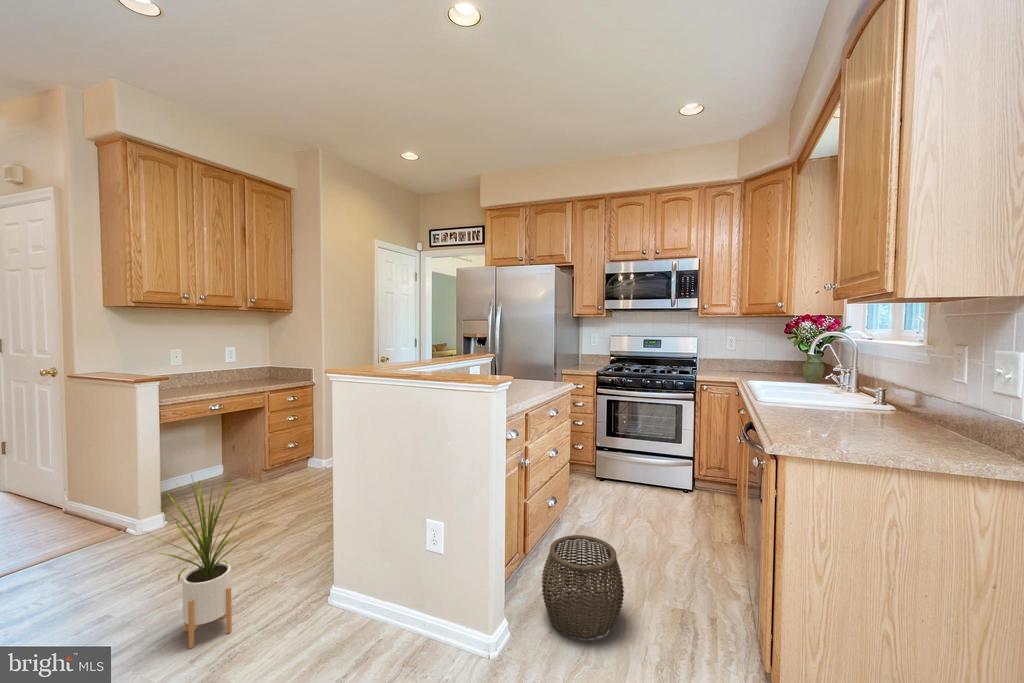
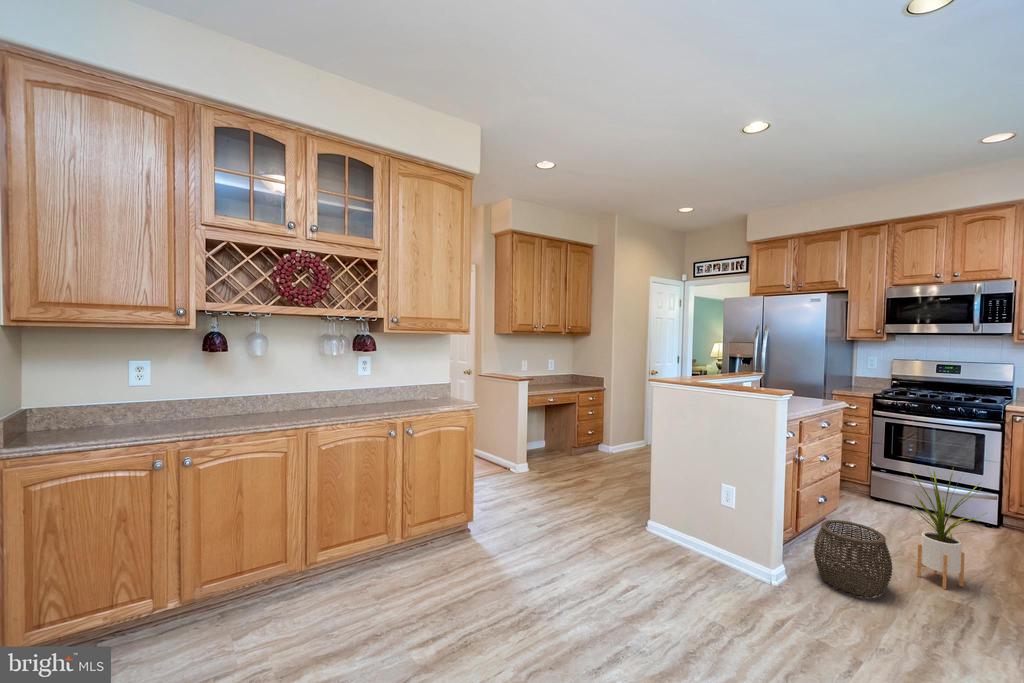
house plant: present [147,475,255,648] -> present [912,470,986,589]

